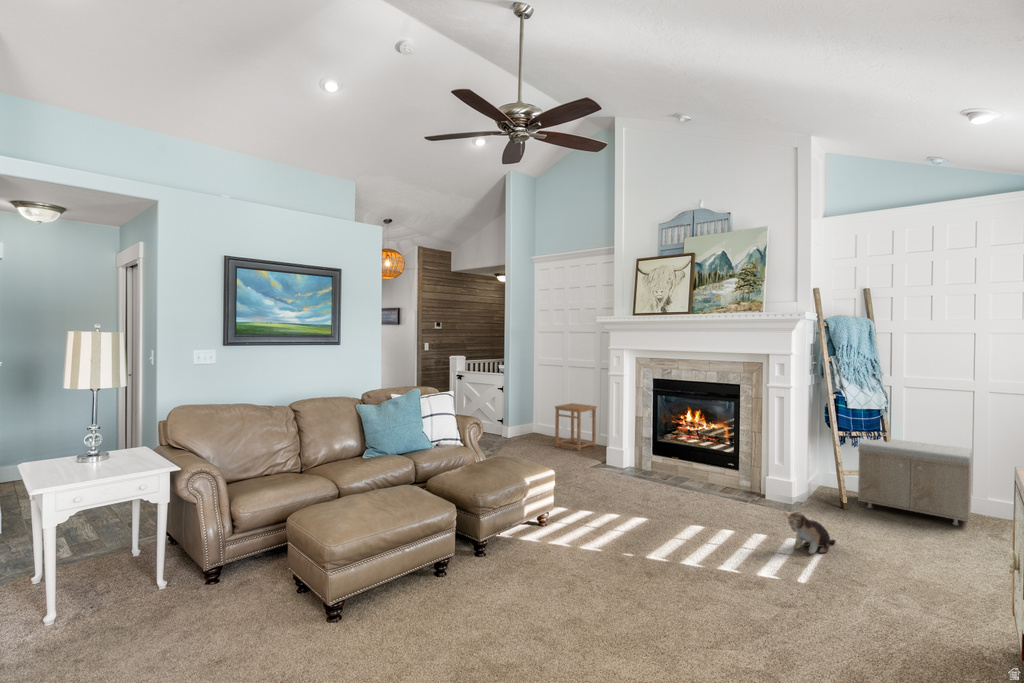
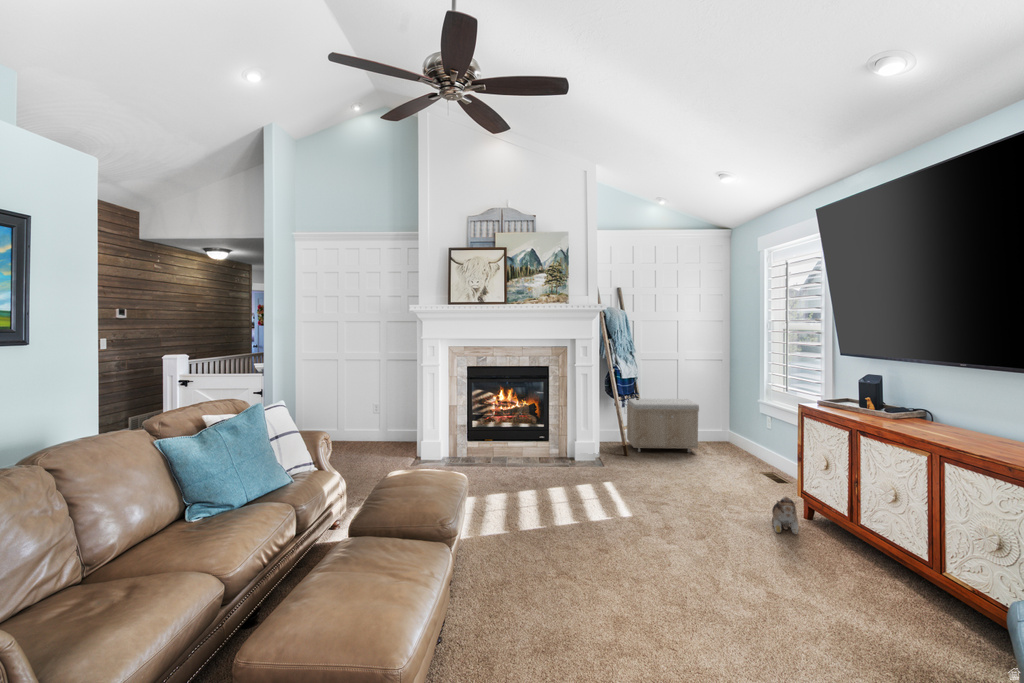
side table: present [555,403,597,451] -> none [342,399,385,449]
plush toy: present [784,512,836,554] -> present [772,497,798,534]

